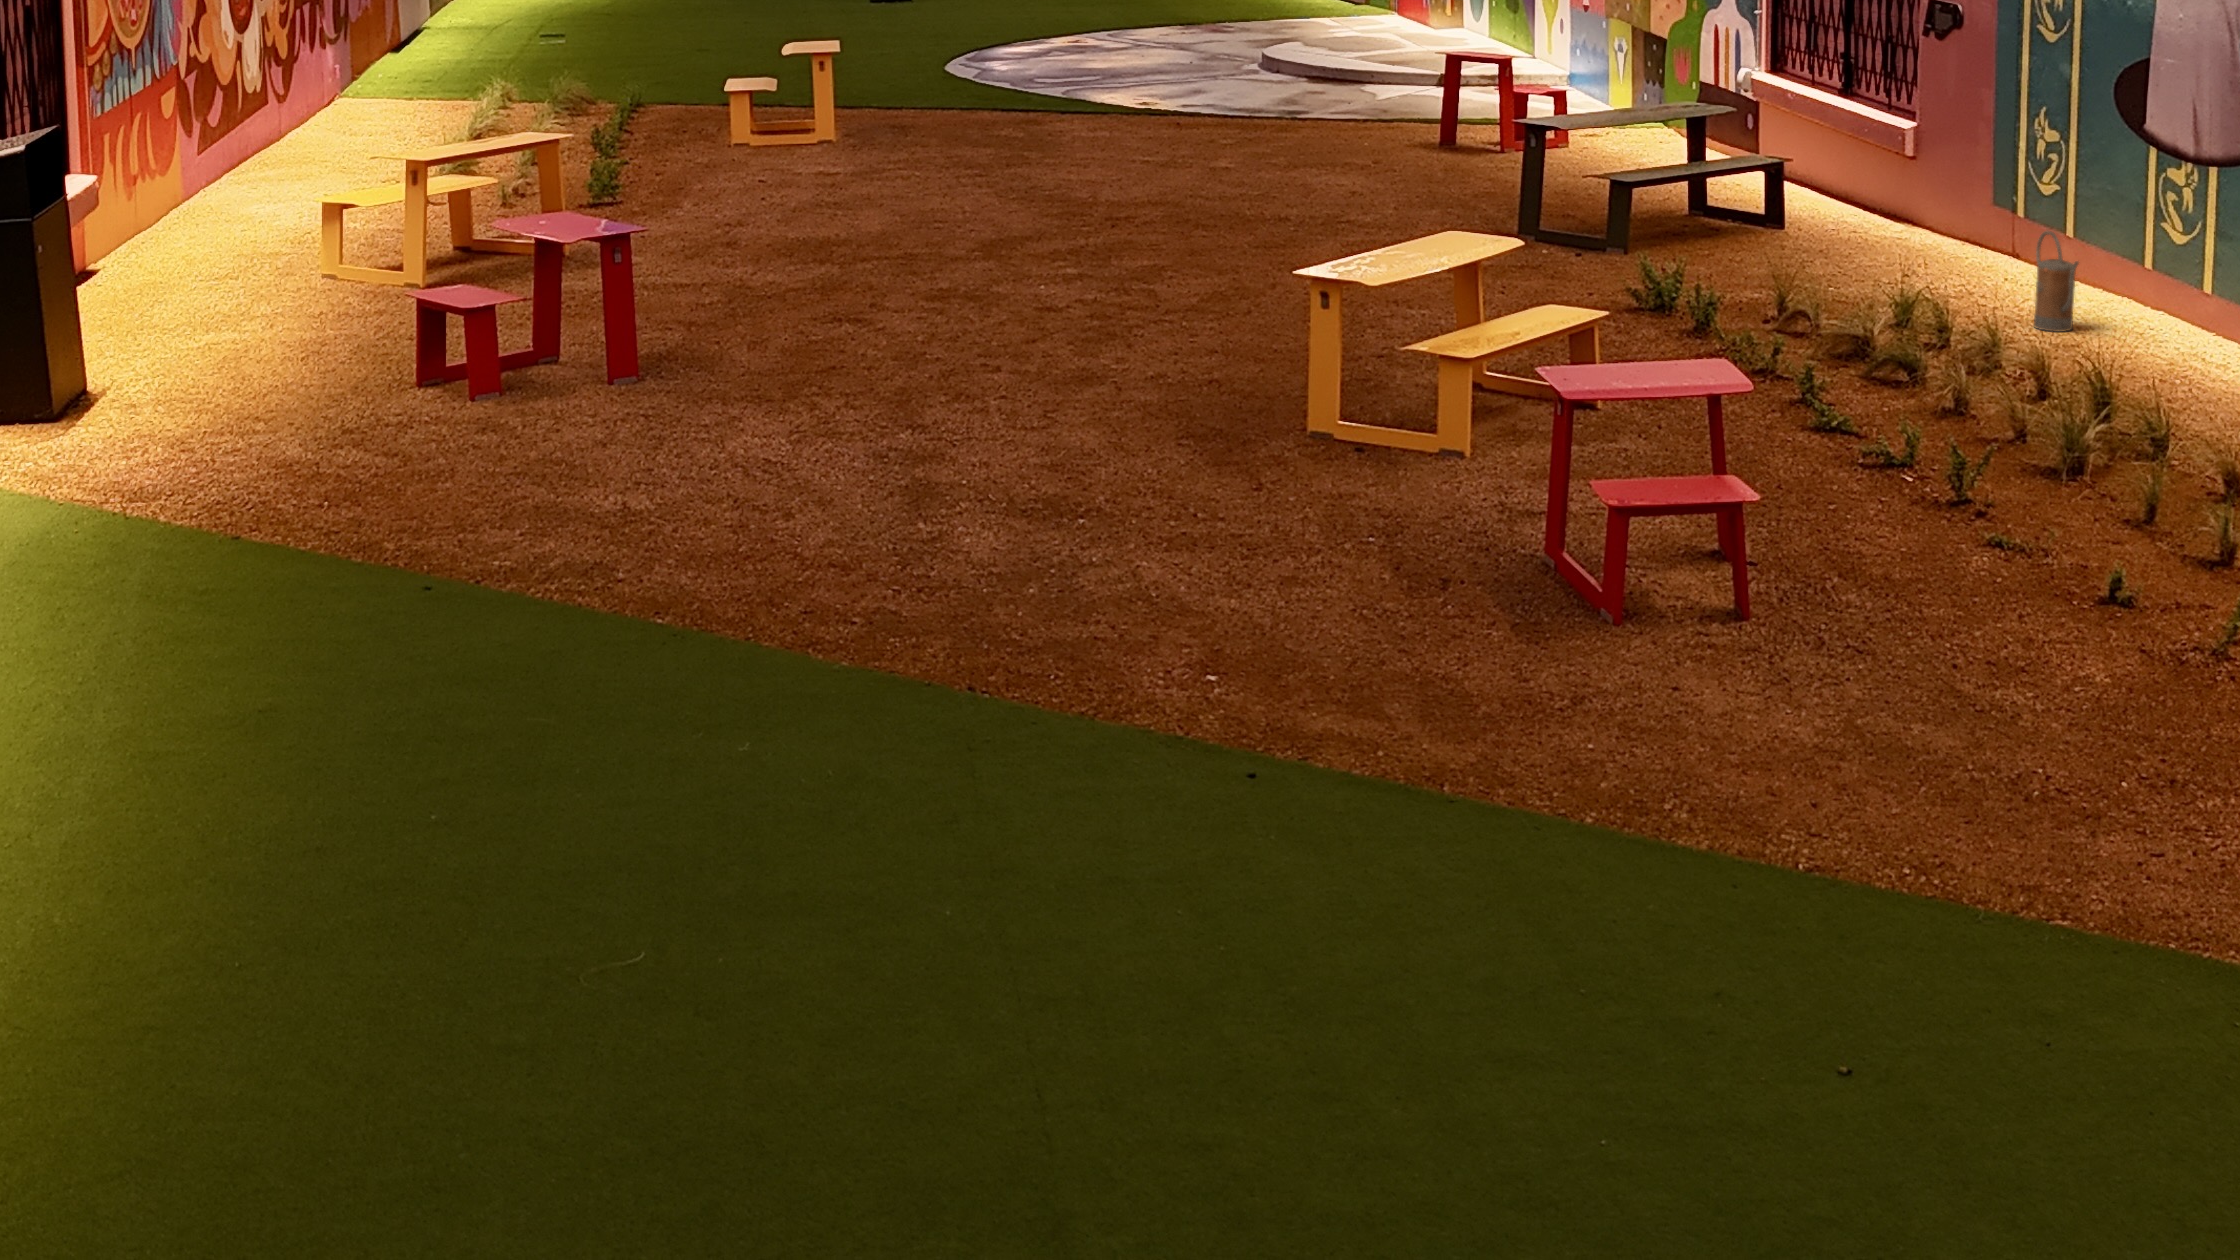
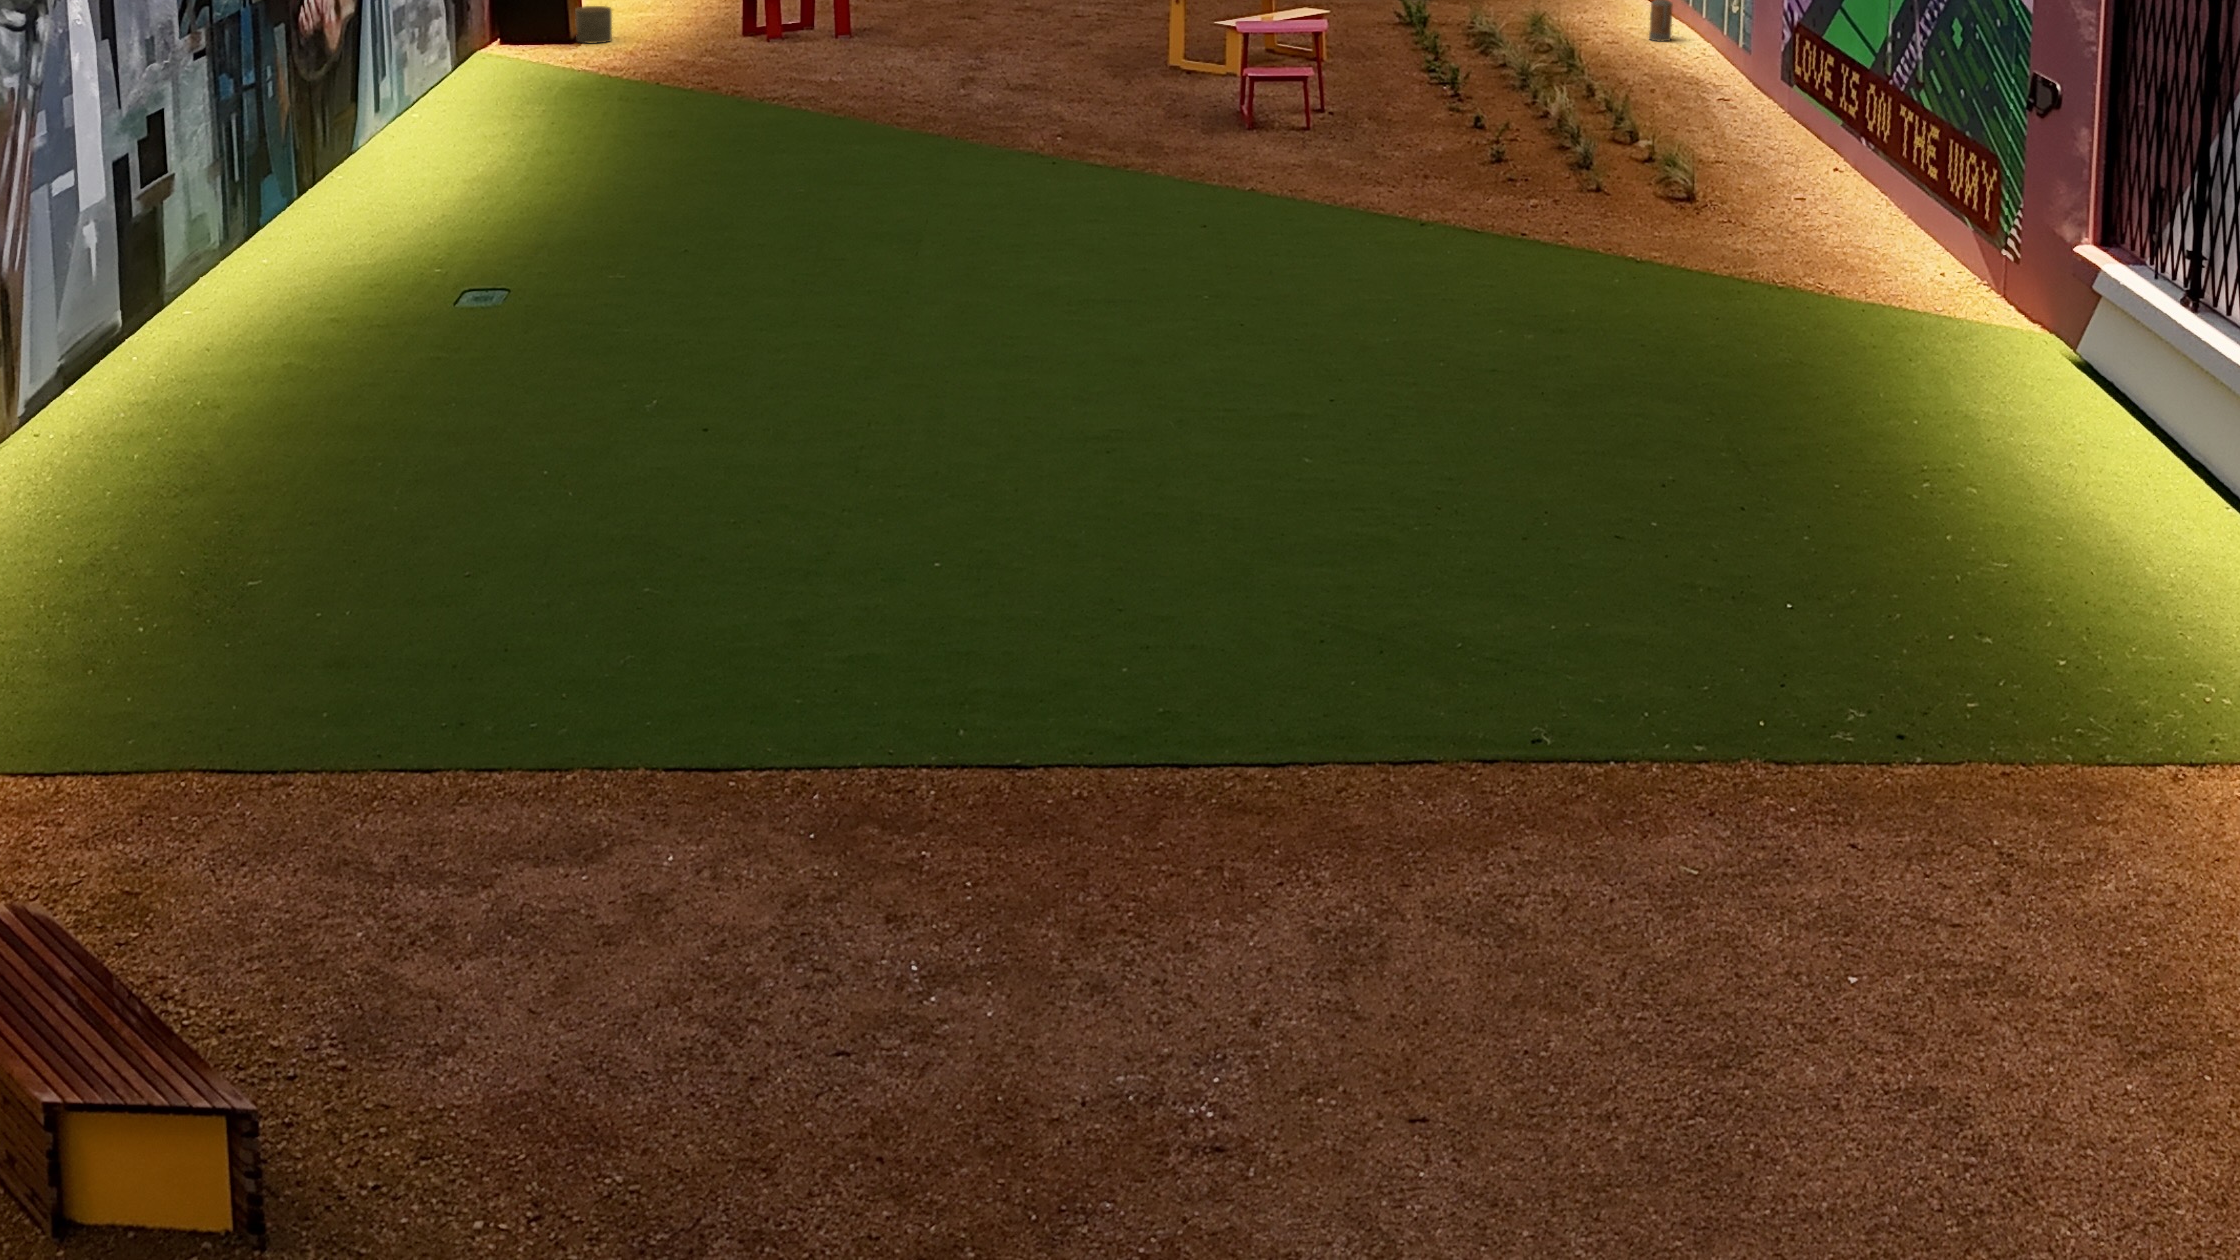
planter: none [69,336,148,414] -> present [575,6,612,44]

